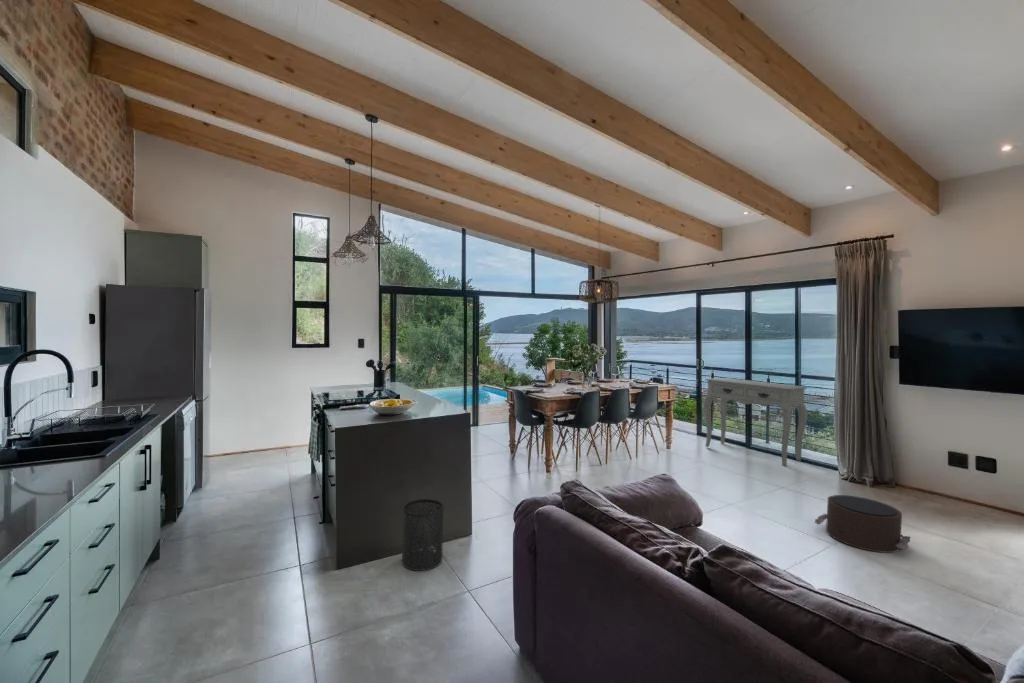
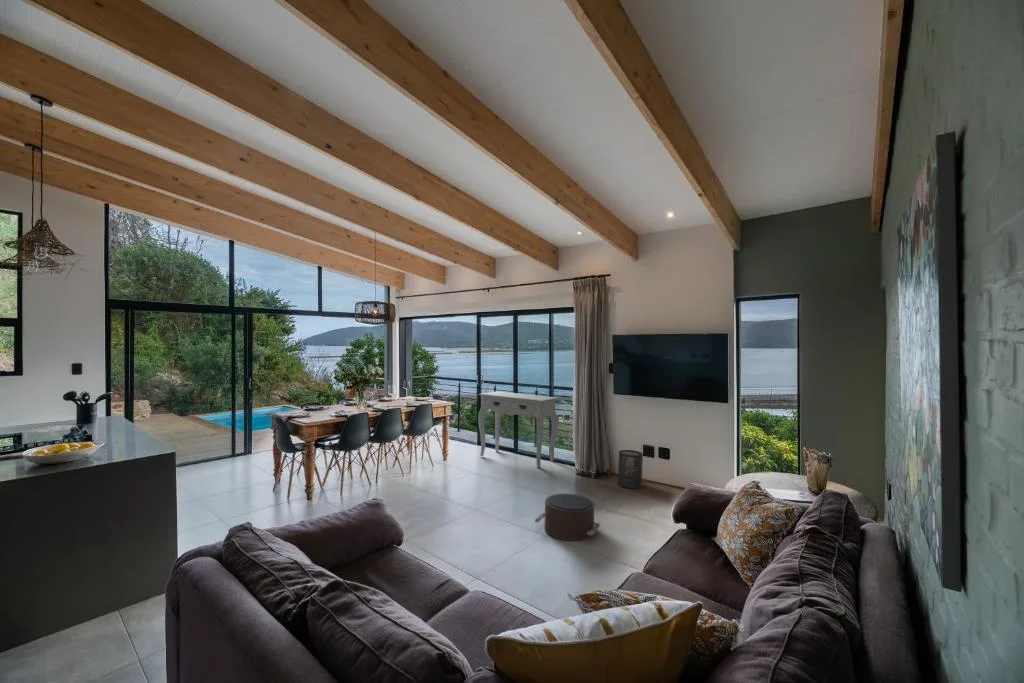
trash can: present [402,499,444,571] -> present [618,450,643,489]

